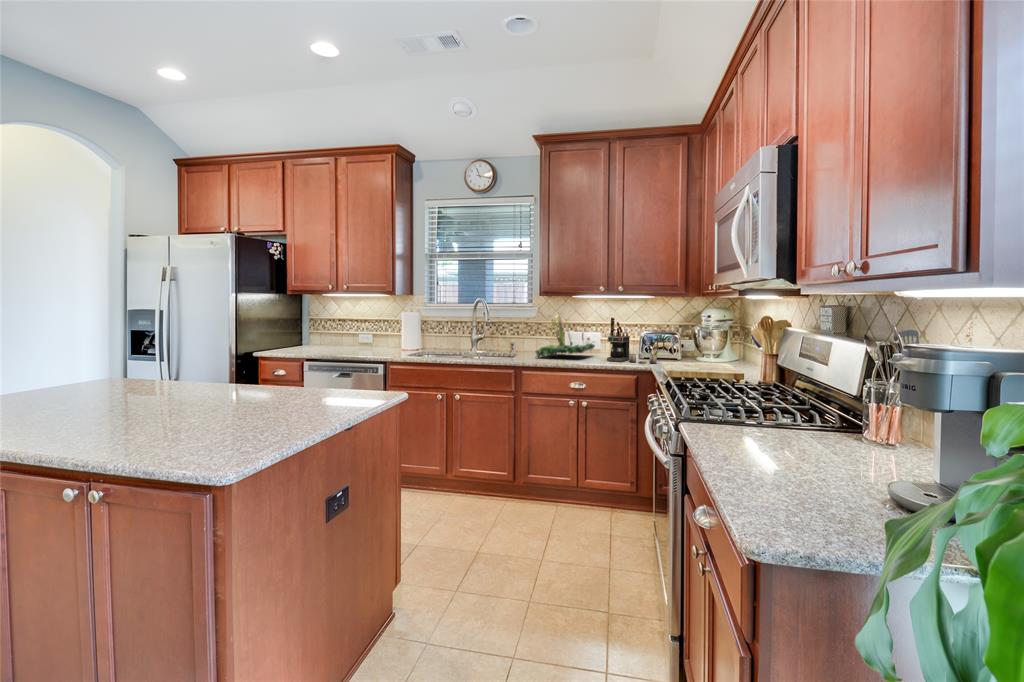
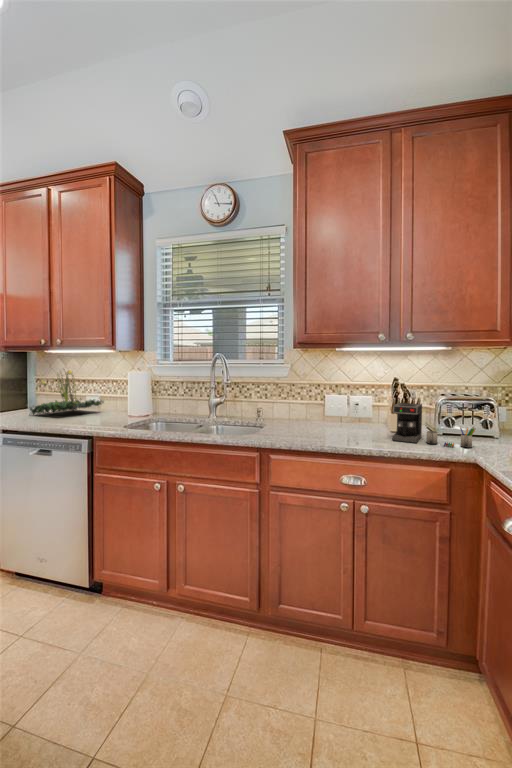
plant: present [535,314,595,357] -> present [30,369,104,414]

